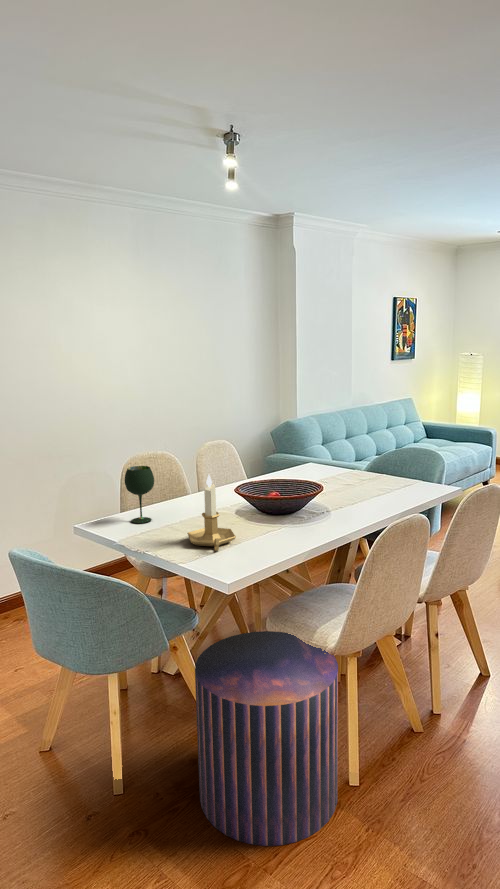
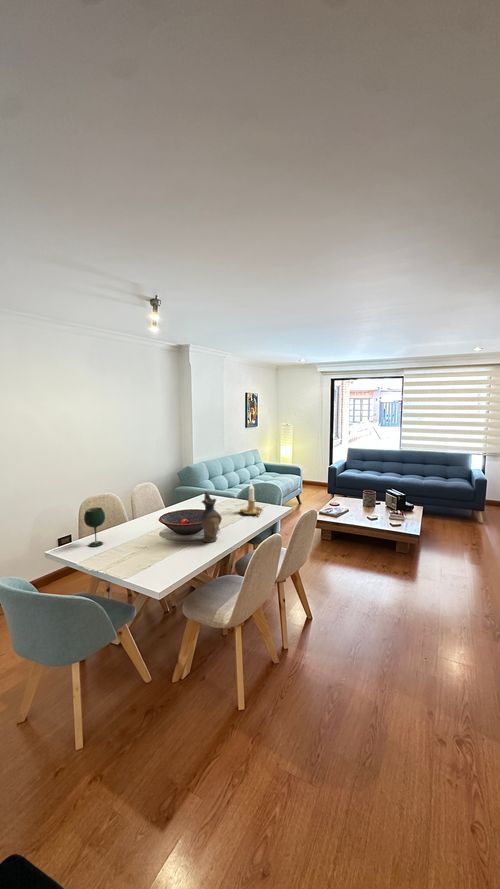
ceramic pitcher: none [299,446,332,528] -> present [201,491,222,542]
candlestick: present [187,475,236,551] -> present [240,483,263,516]
pouf: present [195,631,338,846] -> none [136,614,232,772]

